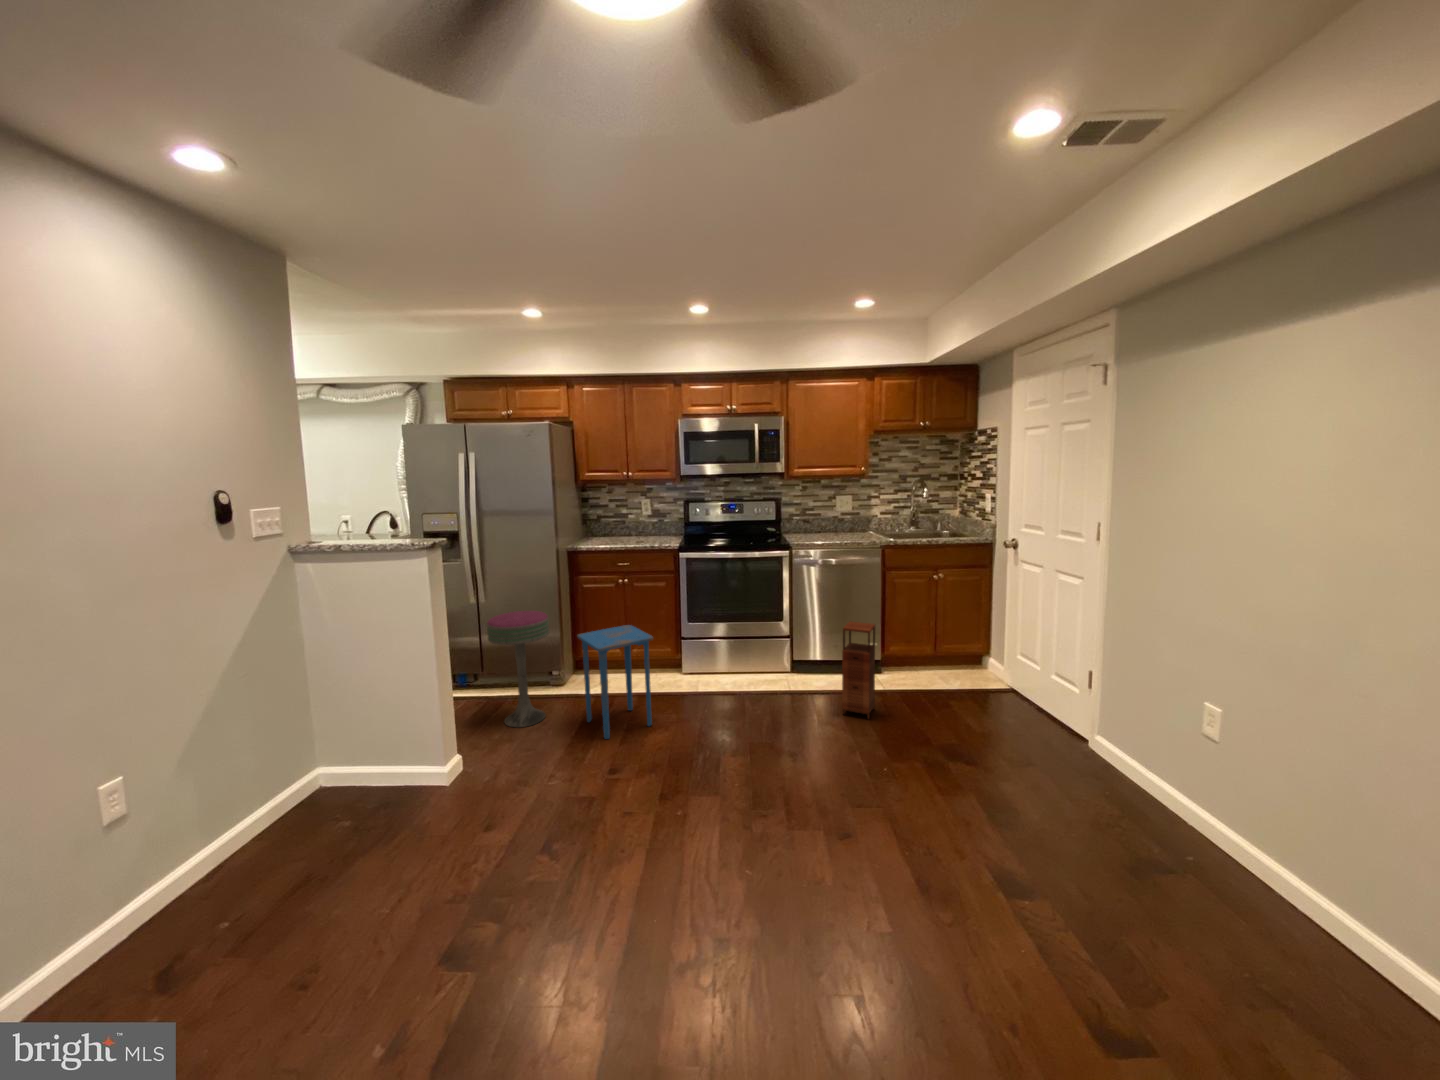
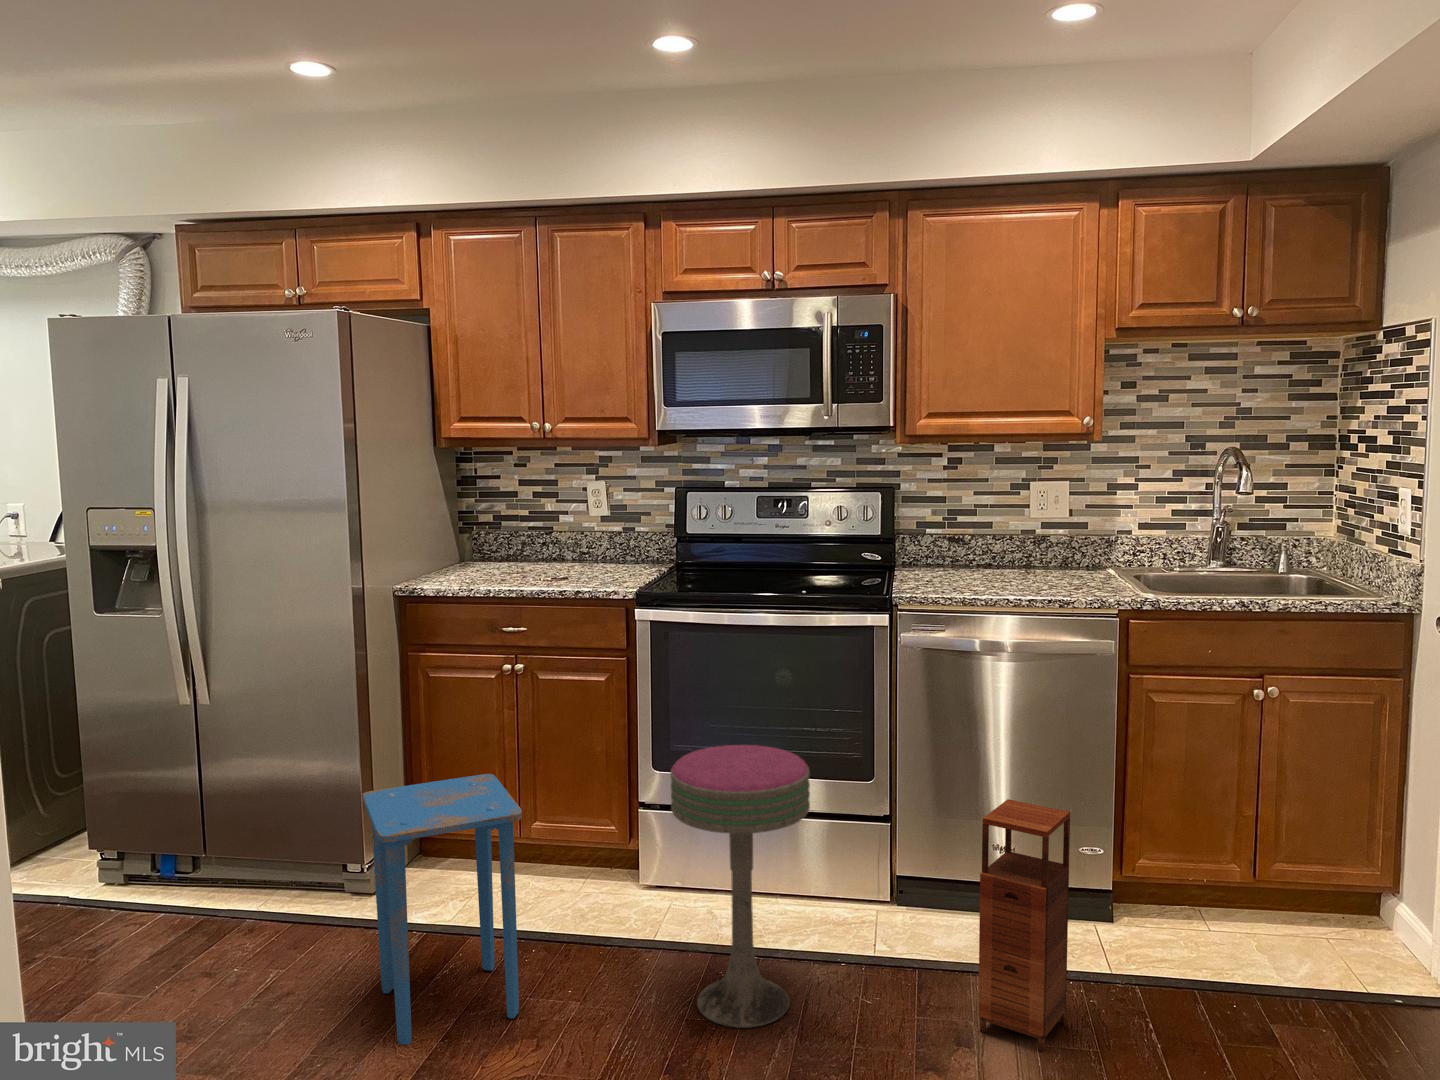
bar stool: present [487,611,549,727] -> present [671,745,810,1028]

